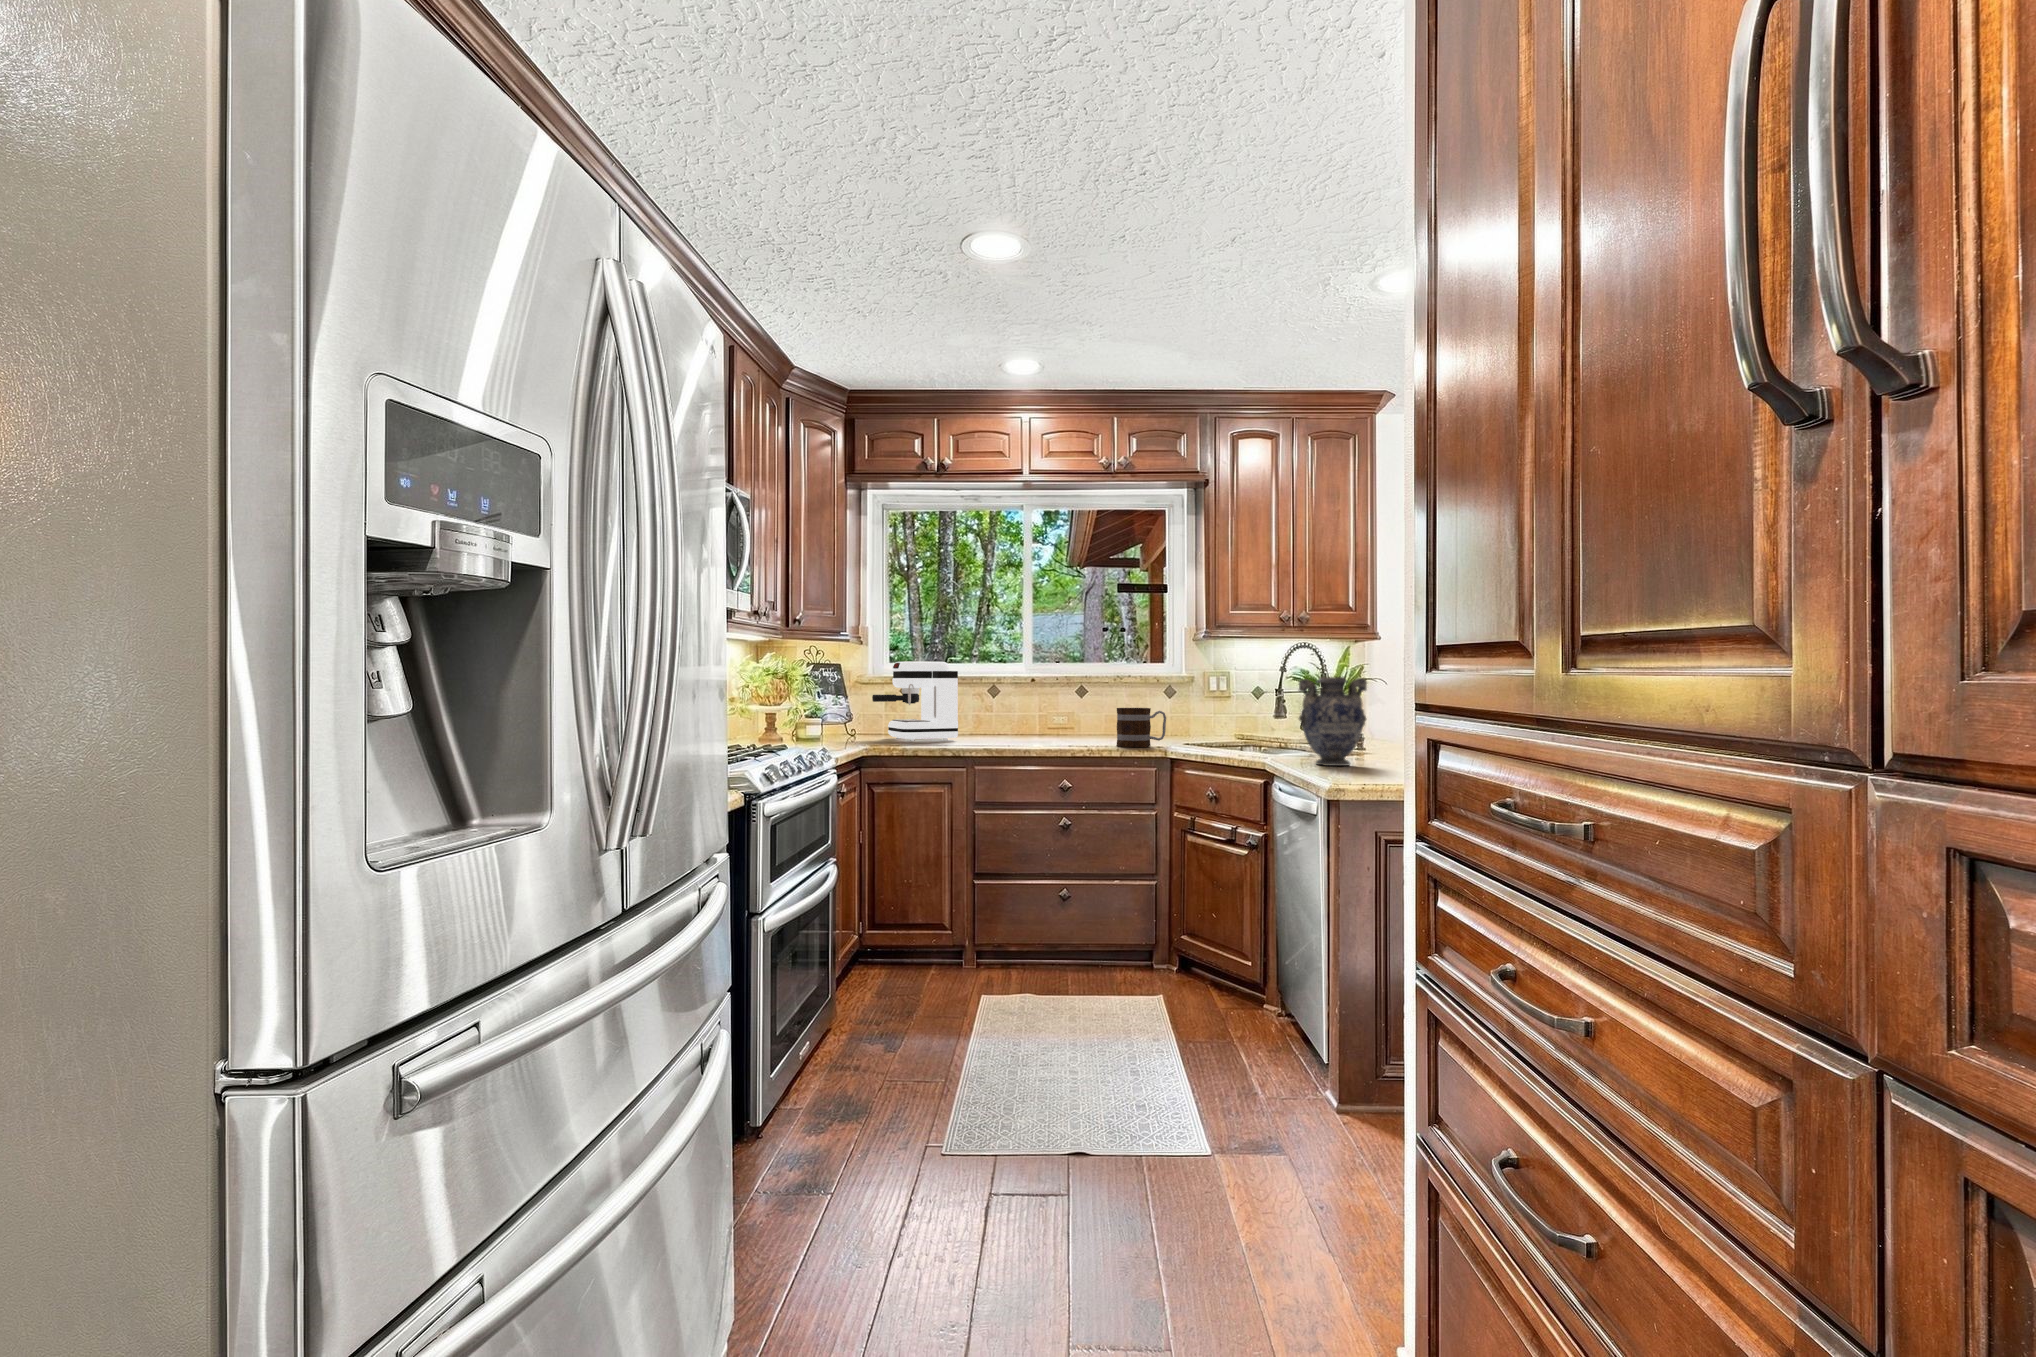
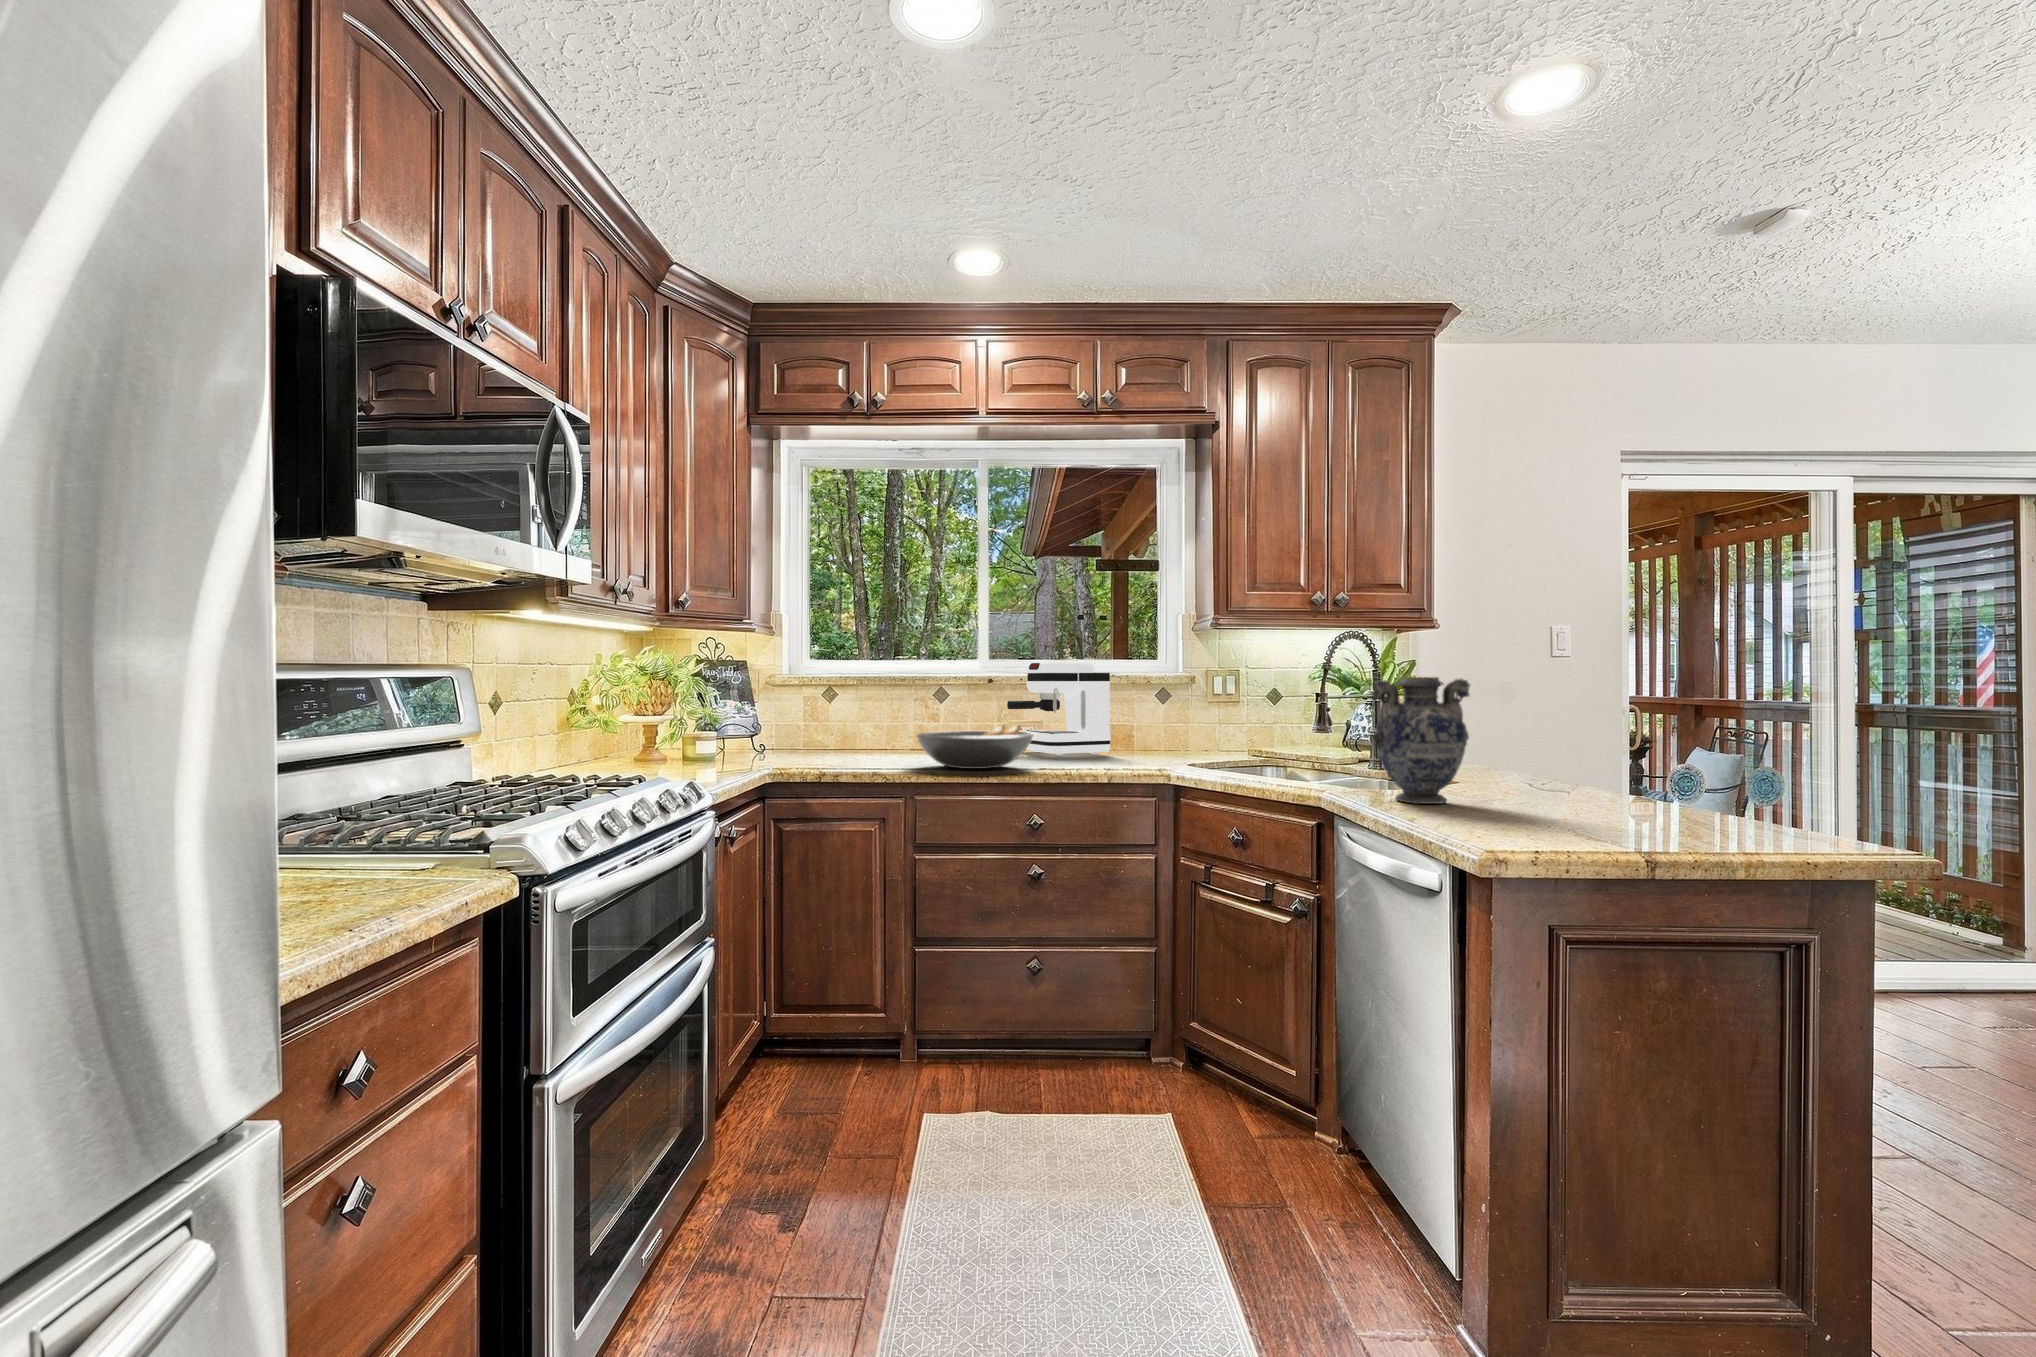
coffee maker: present [872,661,958,741] -> present [1007,661,1110,756]
mug: present [1117,708,1166,747] -> none [1104,717,1170,770]
fruit bowl: none [973,713,1062,745] -> present [917,725,1033,769]

